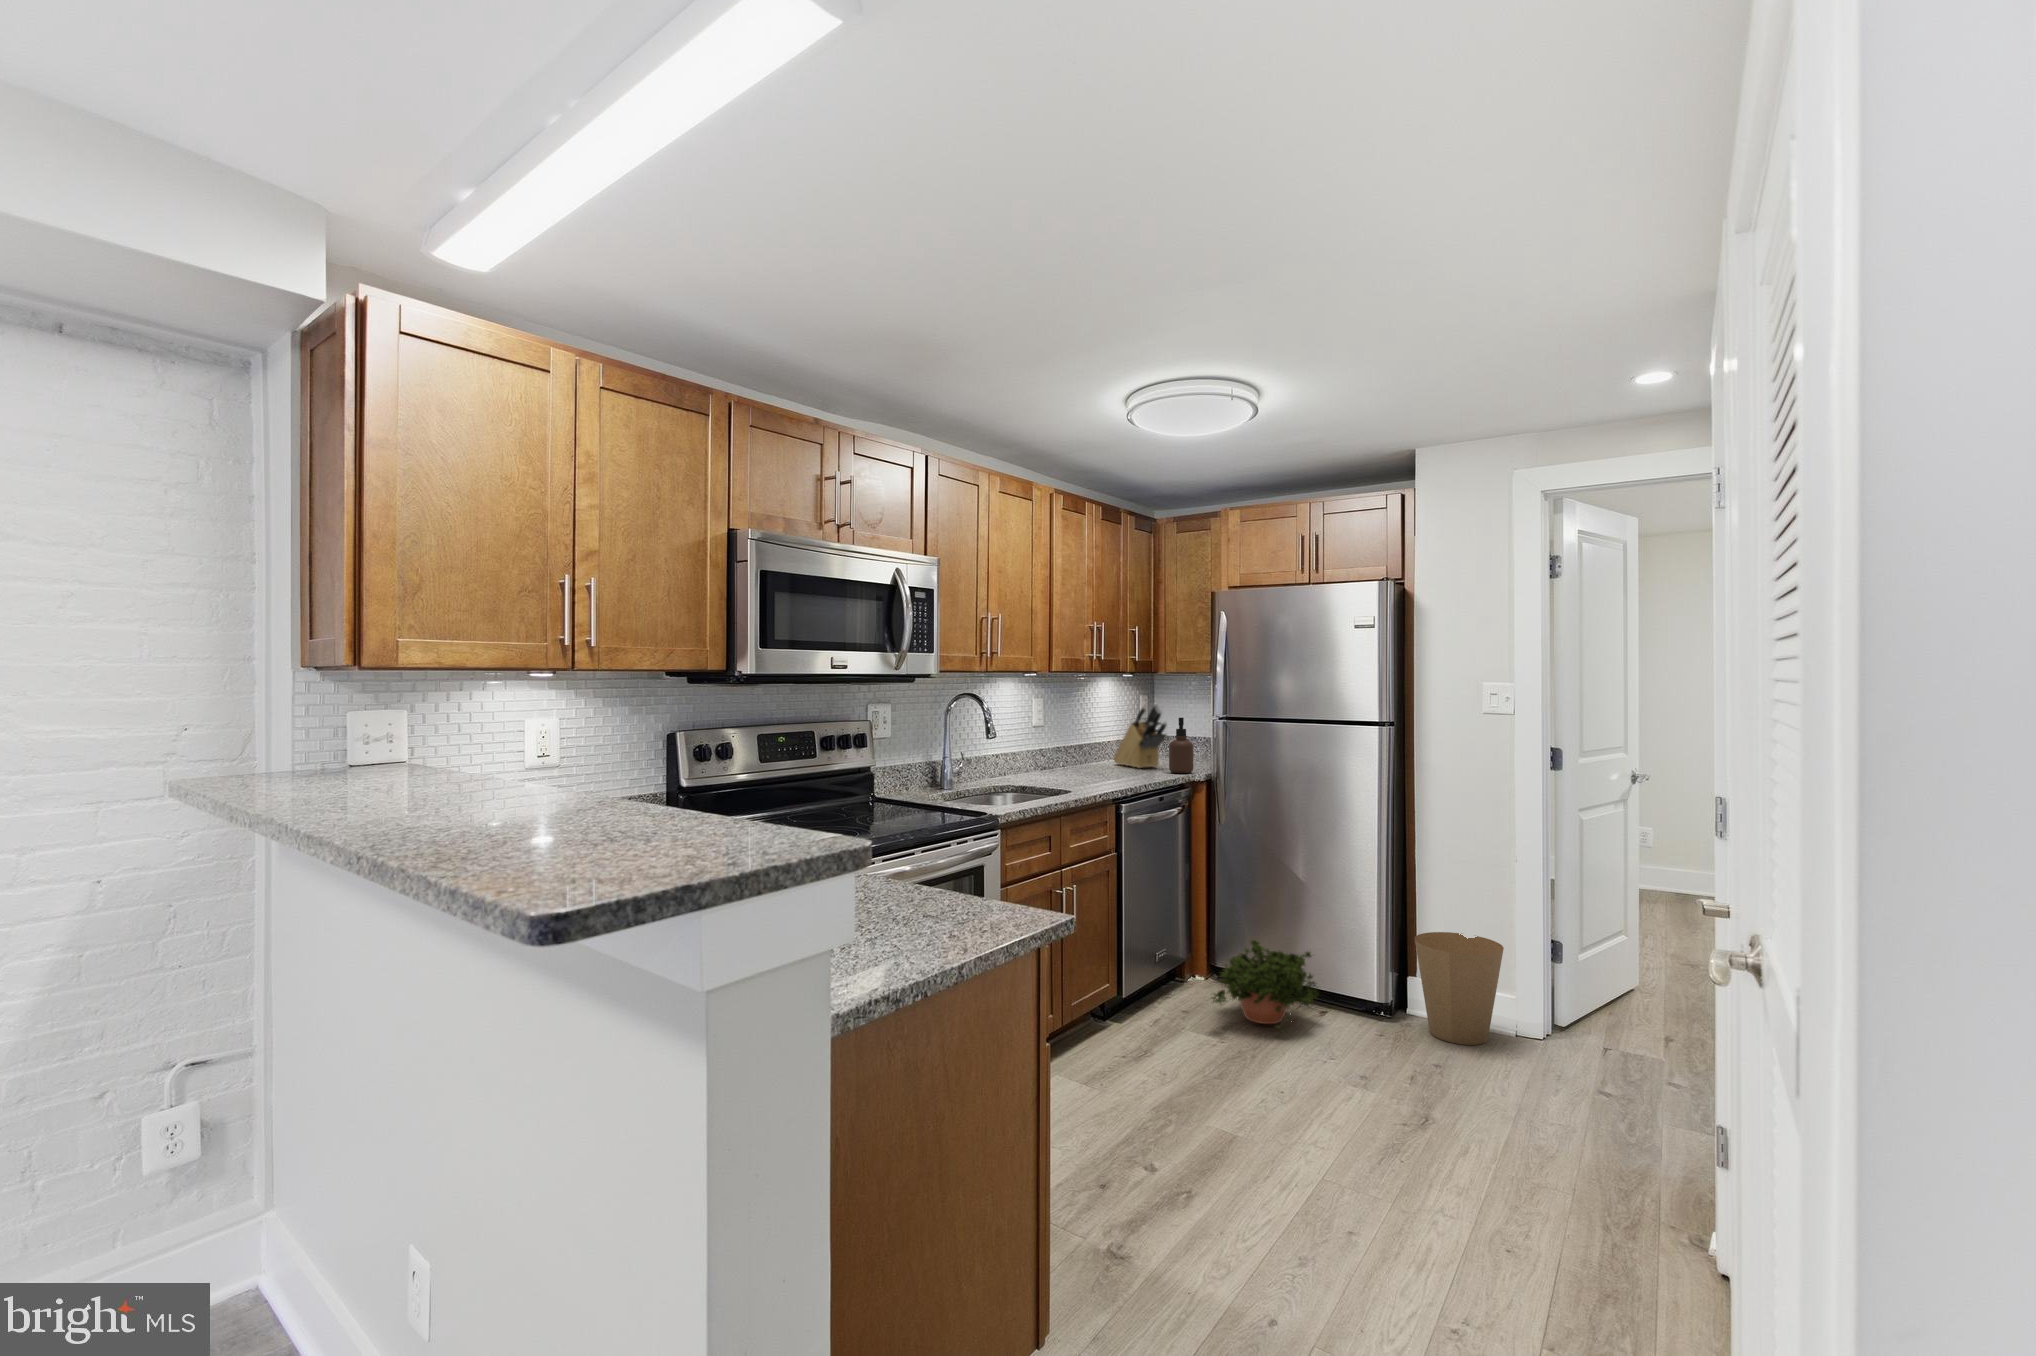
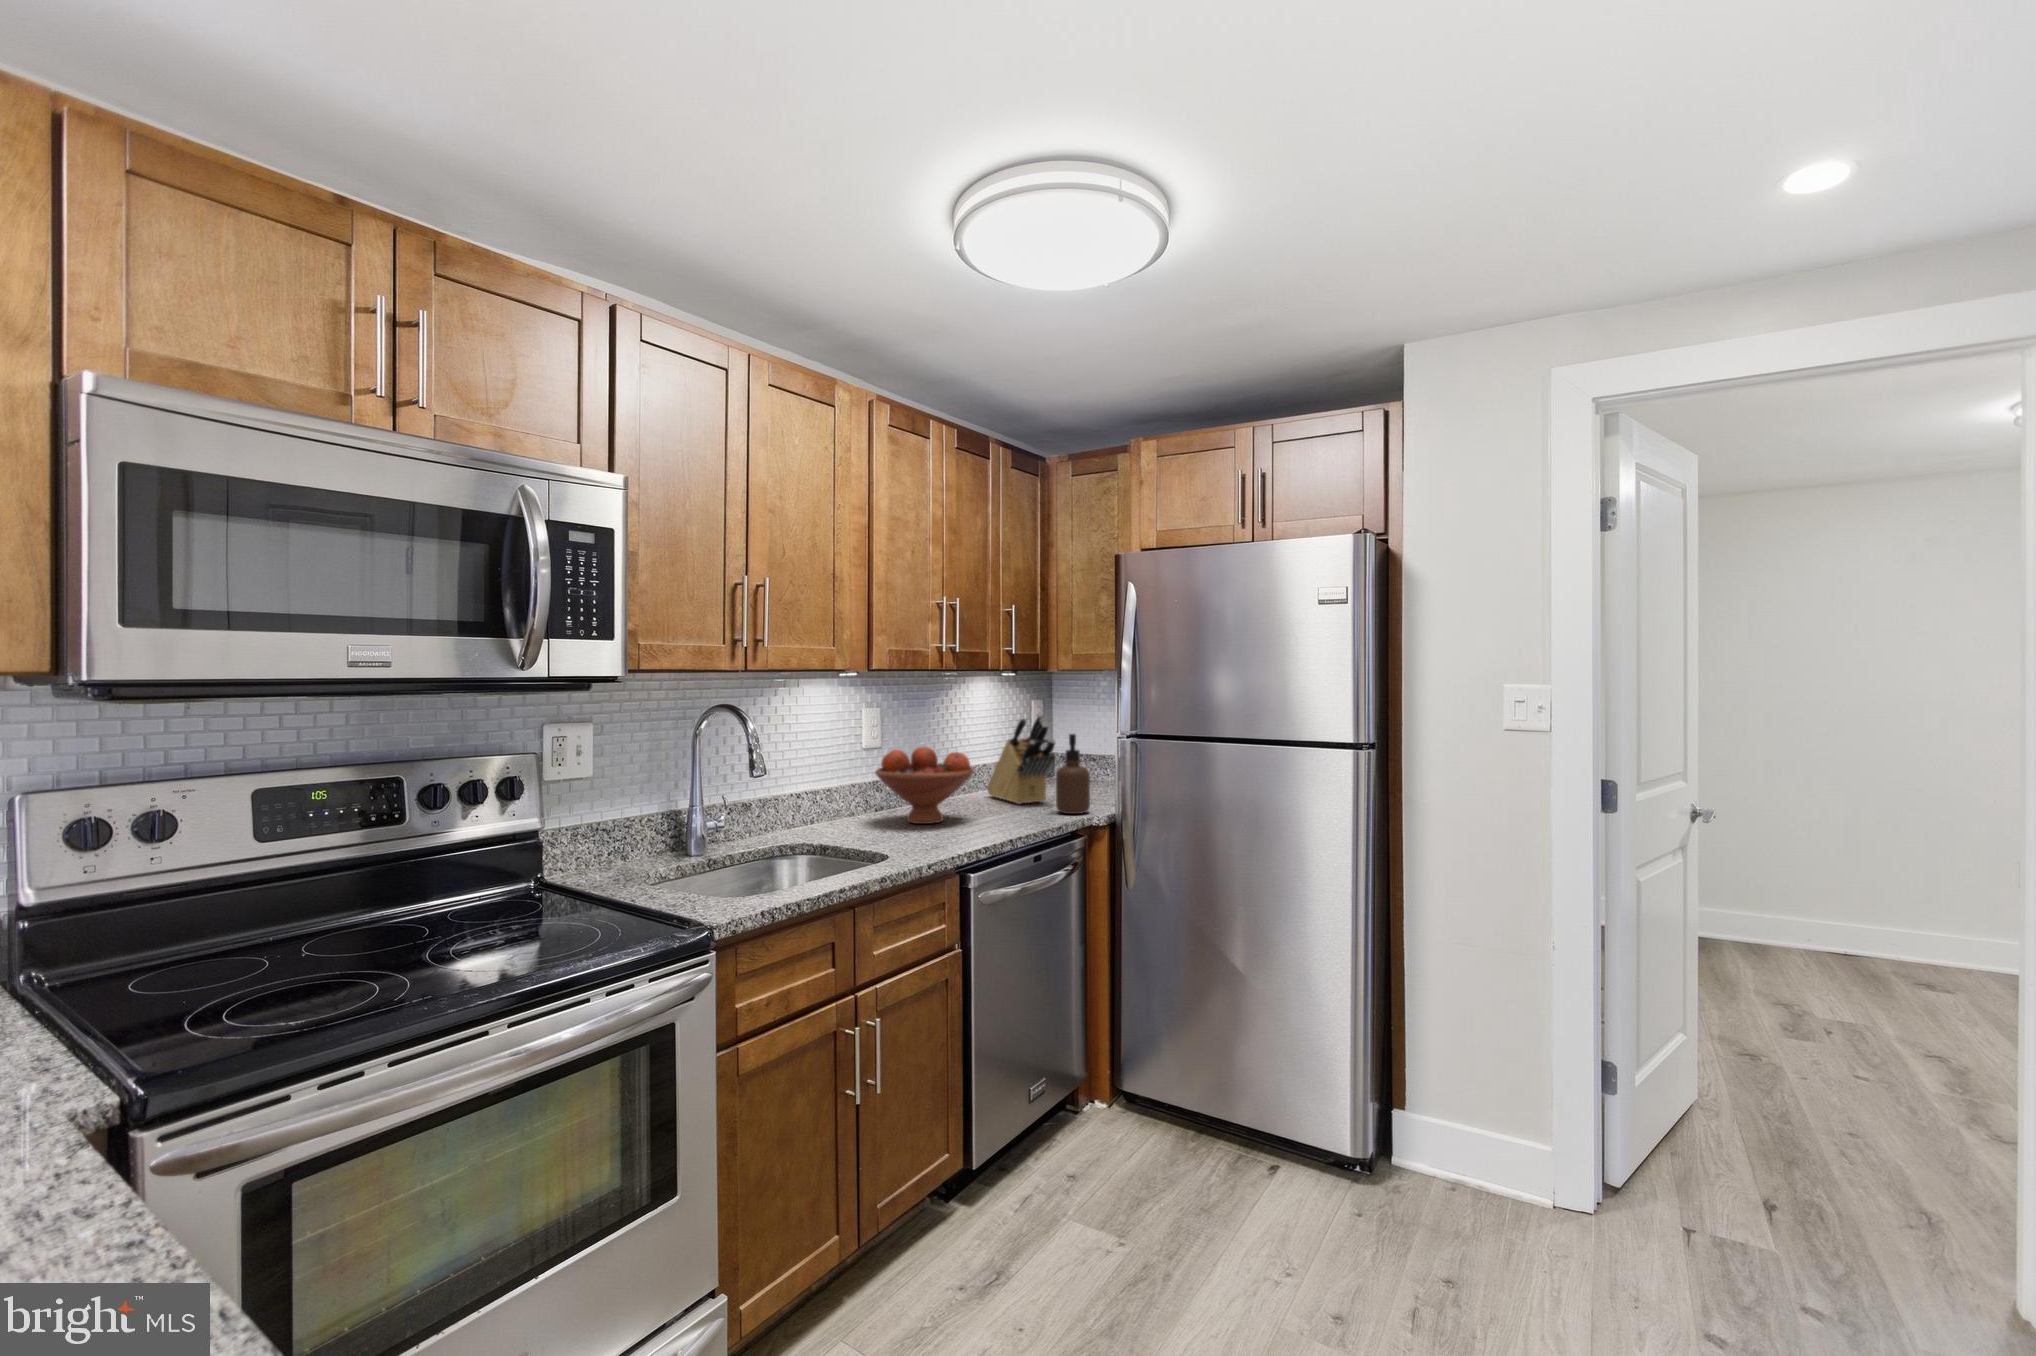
fruit bowl: none [1047,725,1115,777] -> present [875,747,974,824]
trash can: present [1415,932,1504,1045] -> none [1407,1052,1542,1236]
potted plant: present [1211,940,1318,1032] -> none [1100,1064,1274,1227]

